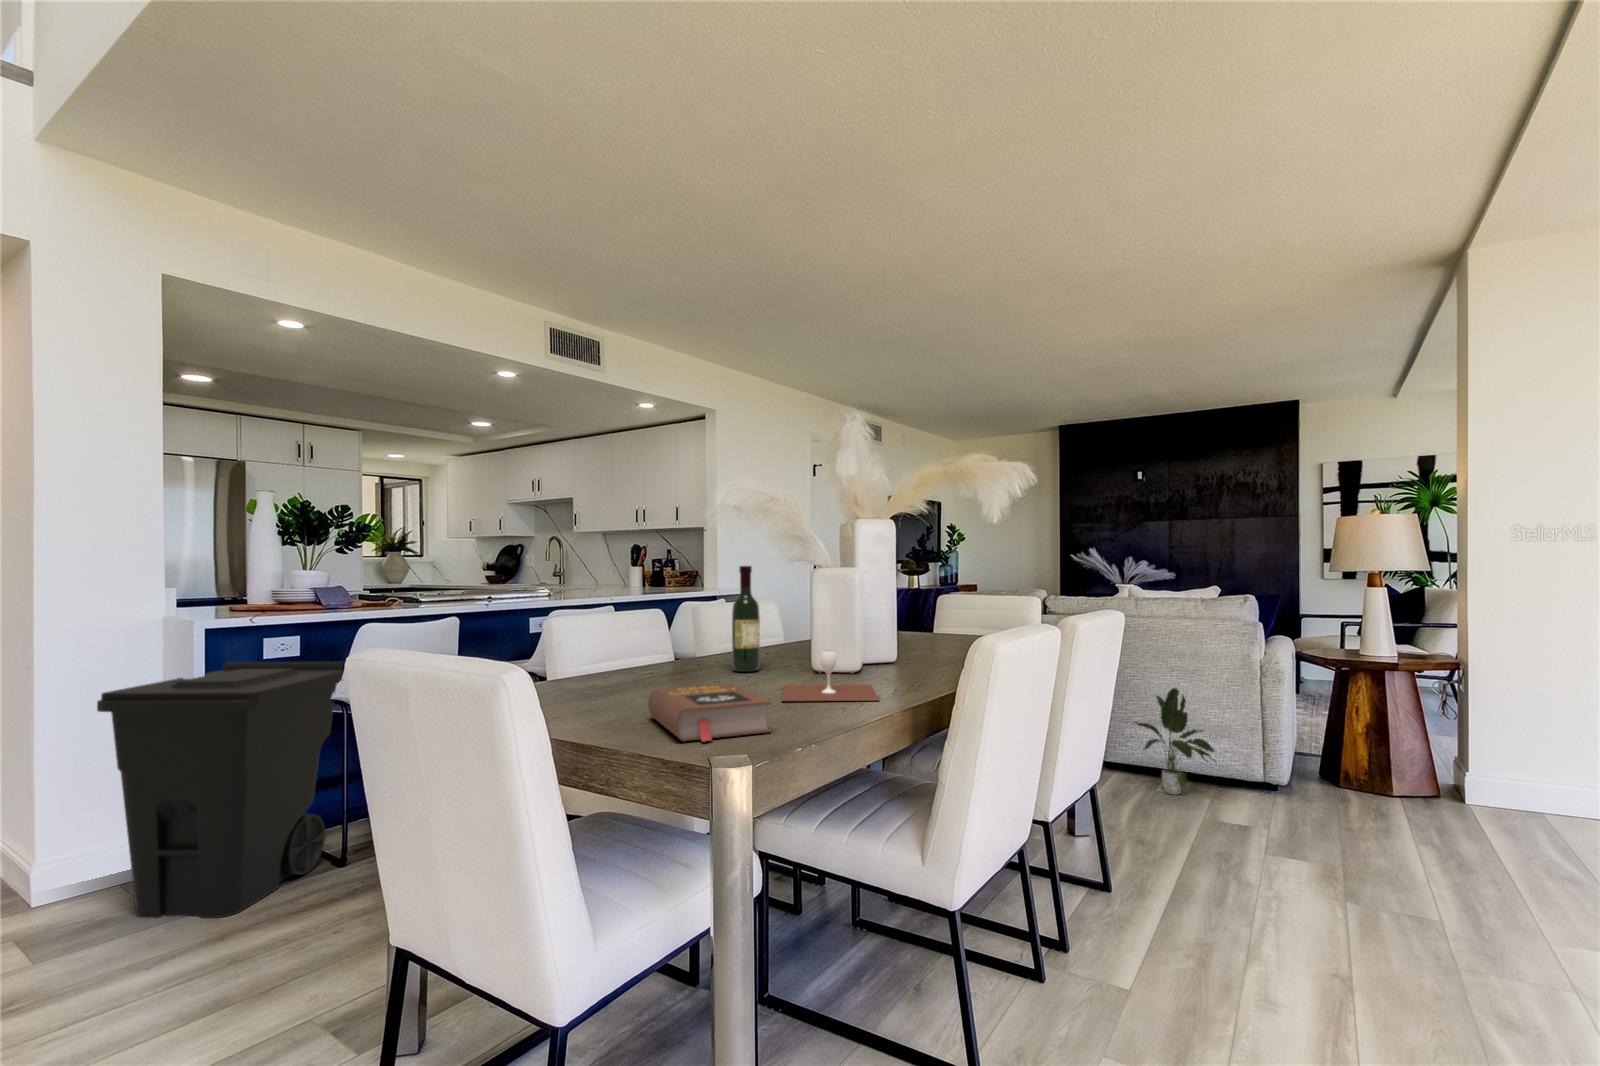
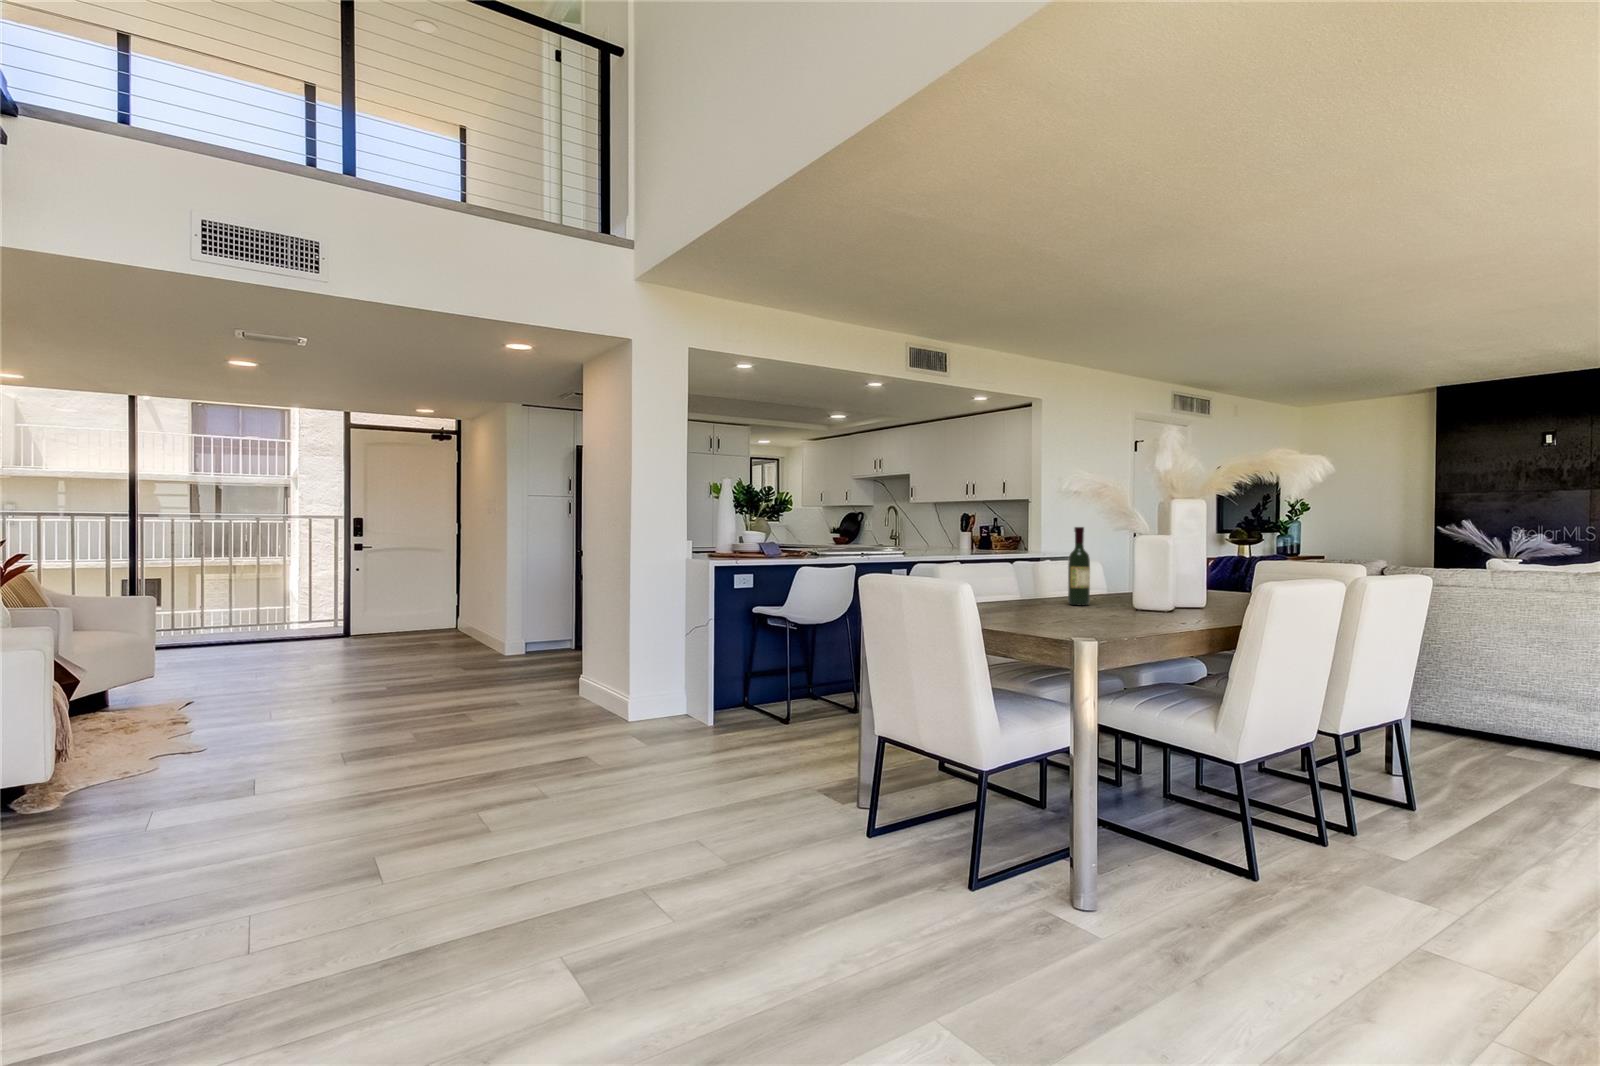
wine glass: present [782,650,879,701] -> none [1109,587,1185,623]
trash can: present [97,662,343,918] -> none [664,588,794,742]
book: present [648,684,772,742] -> none [1017,603,1104,631]
potted plant: present [1135,688,1215,795] -> none [1472,657,1577,762]

